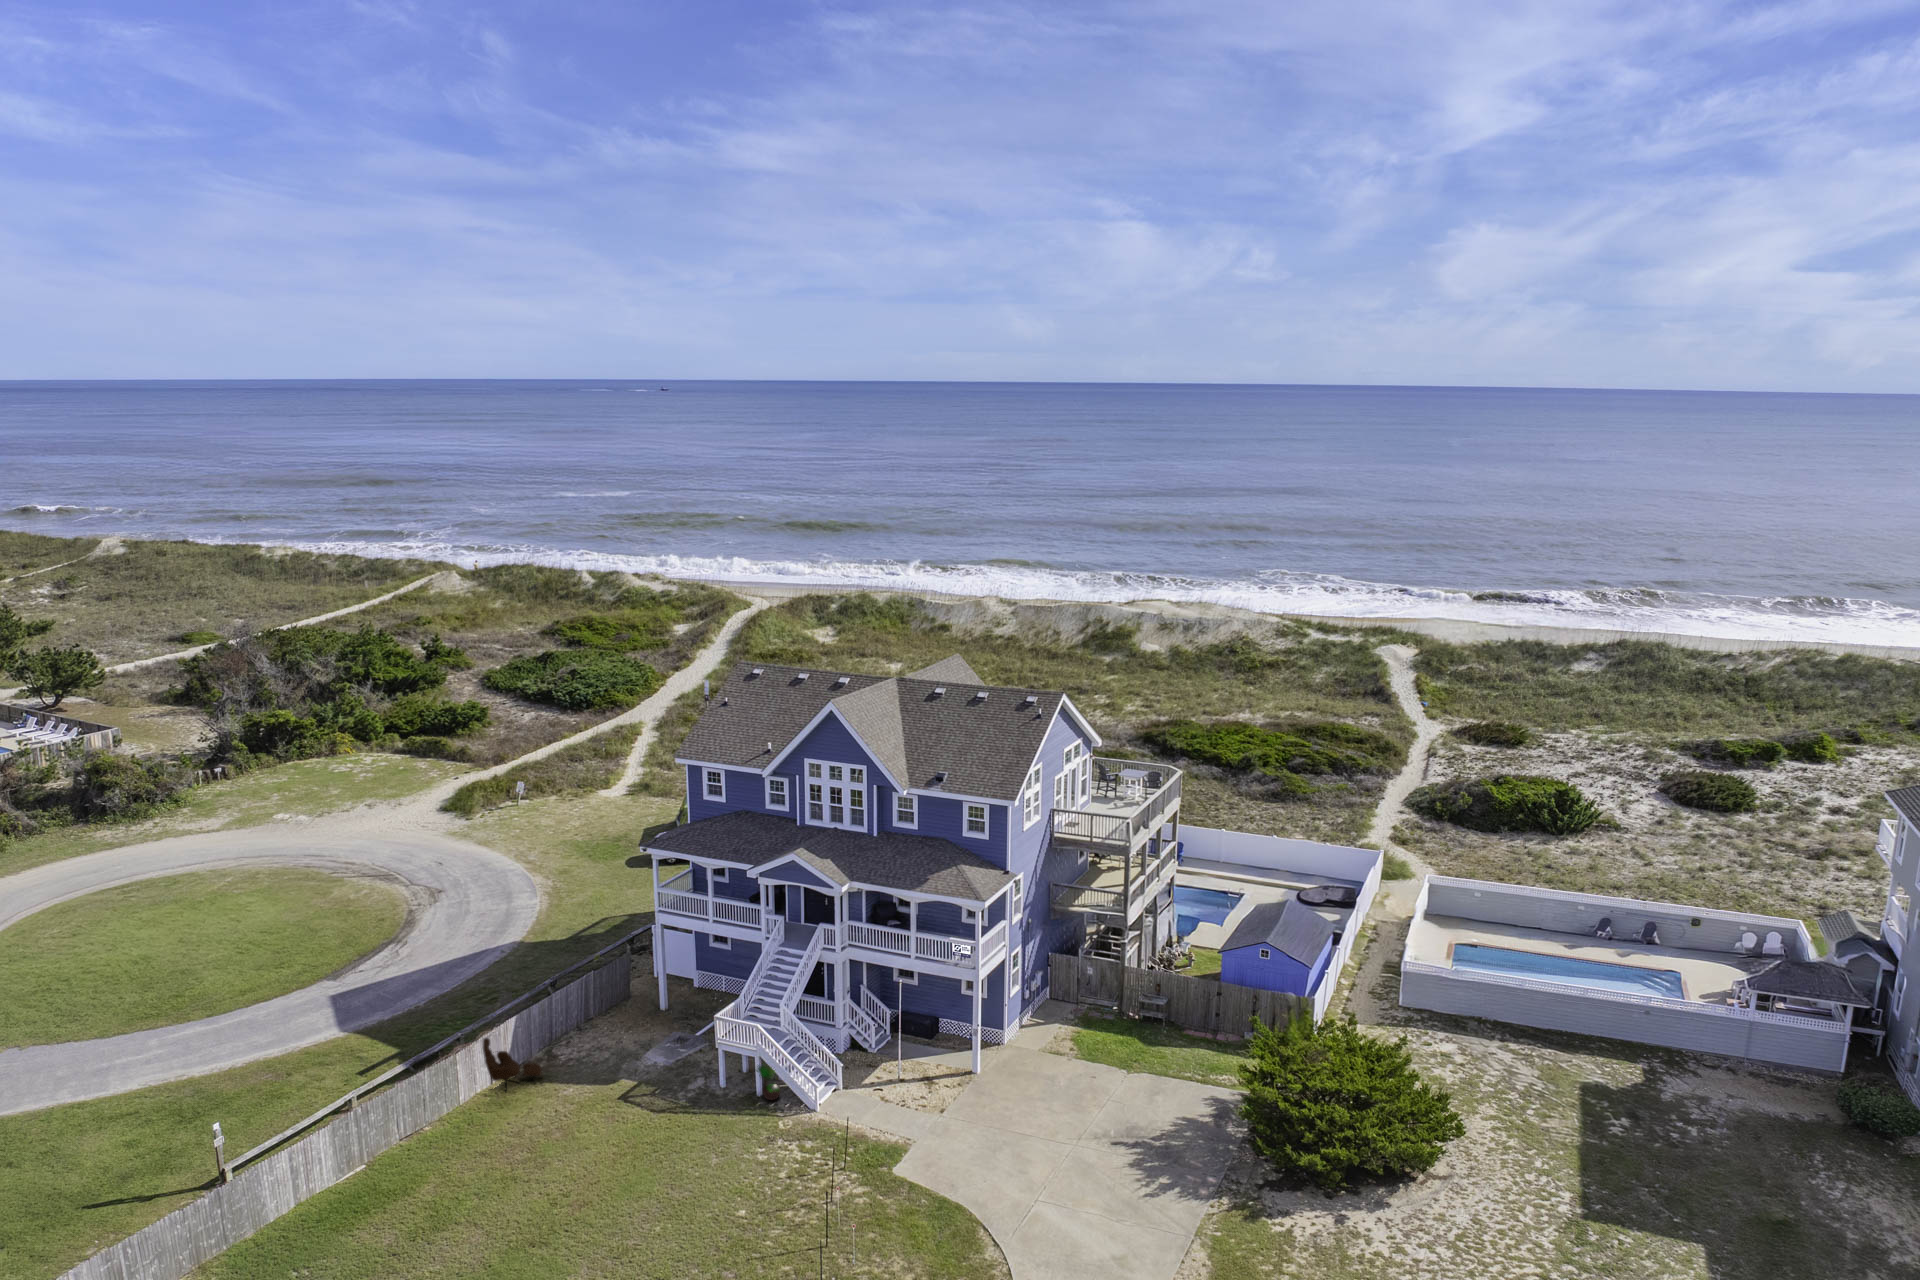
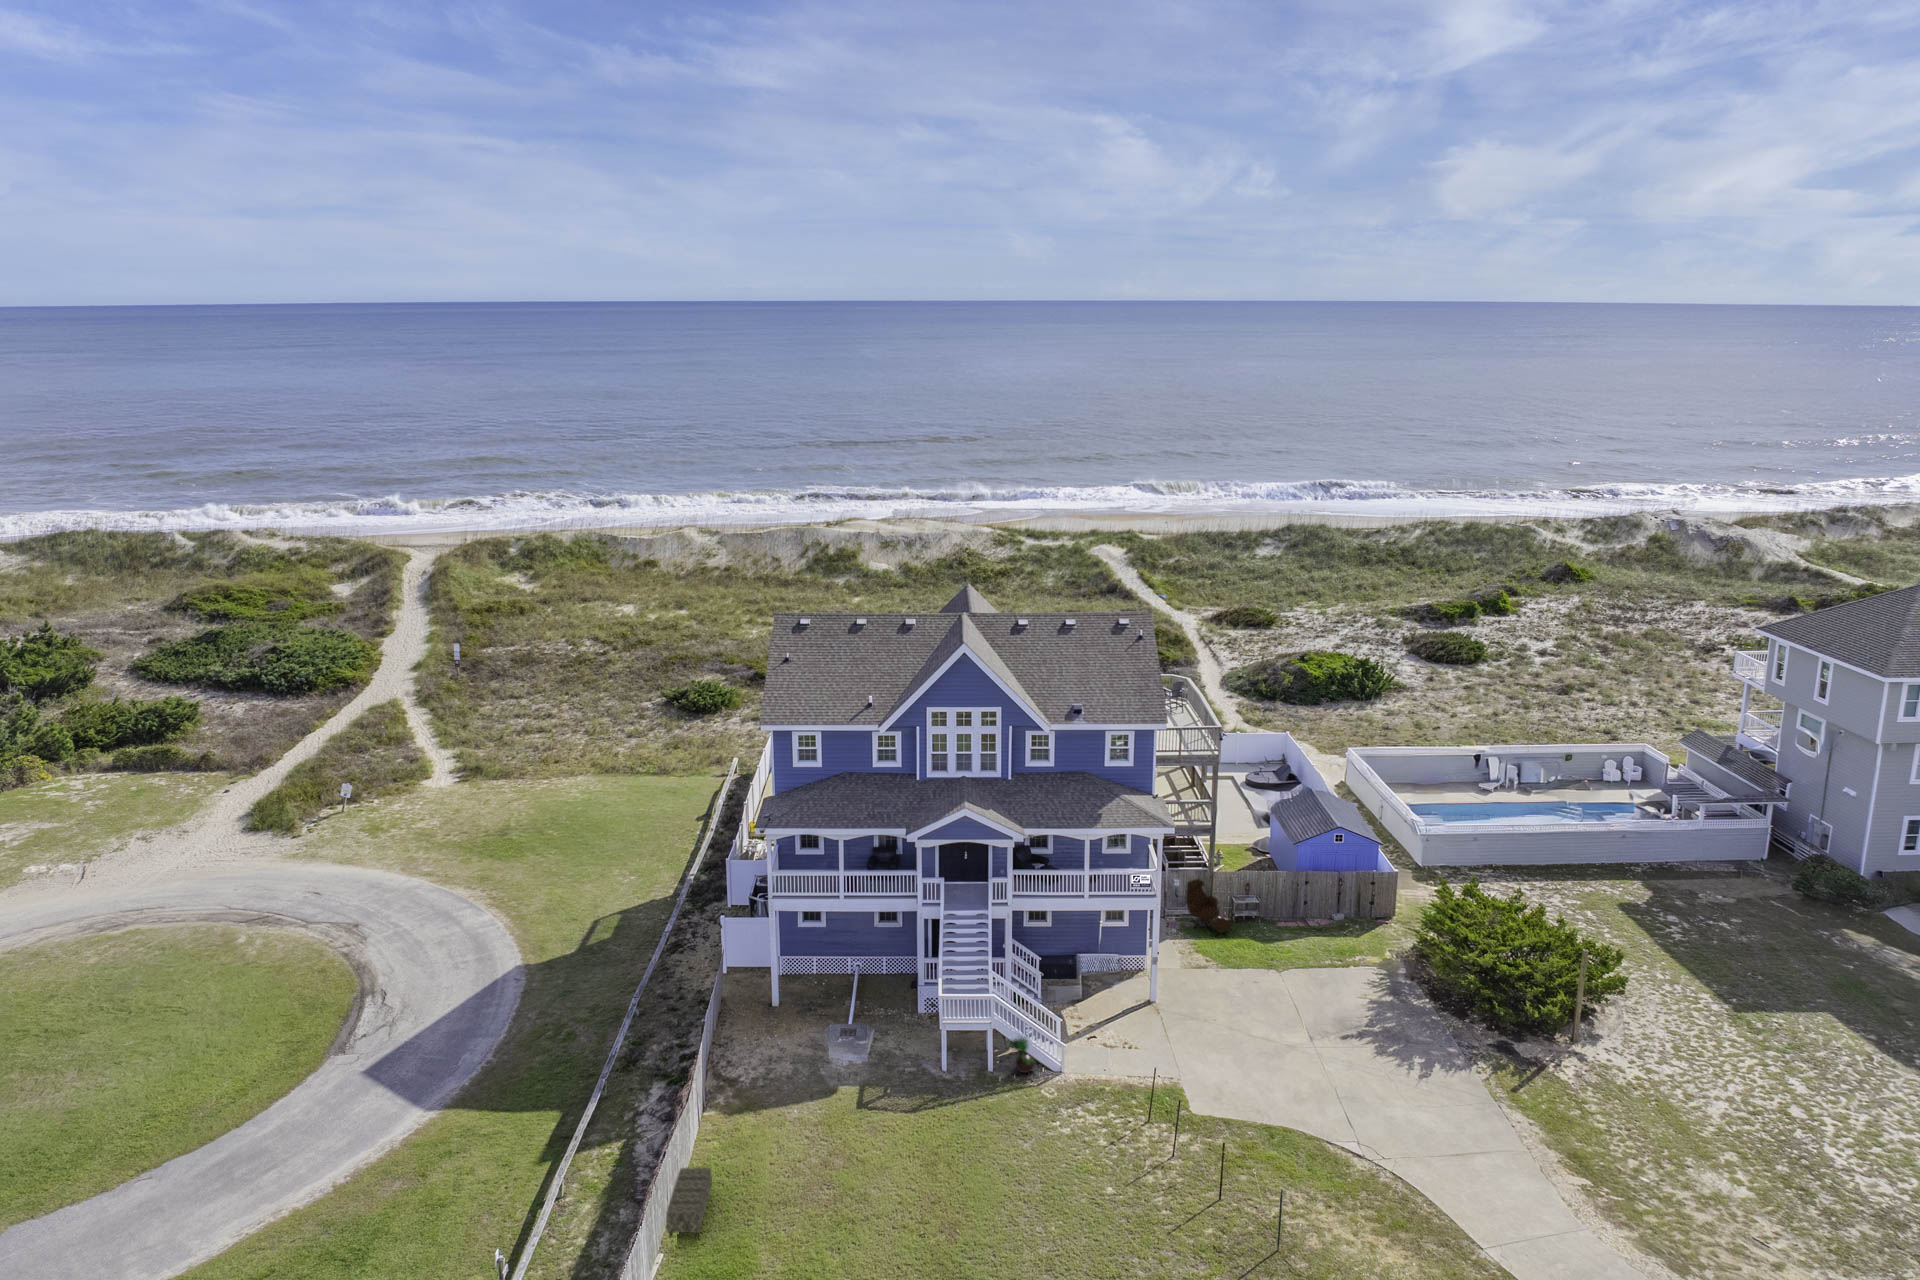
lounge chair: present [483,1038,542,1091] -> present [1186,879,1232,933]
bench: none [397,1093,458,1147] -> present [666,1167,712,1239]

